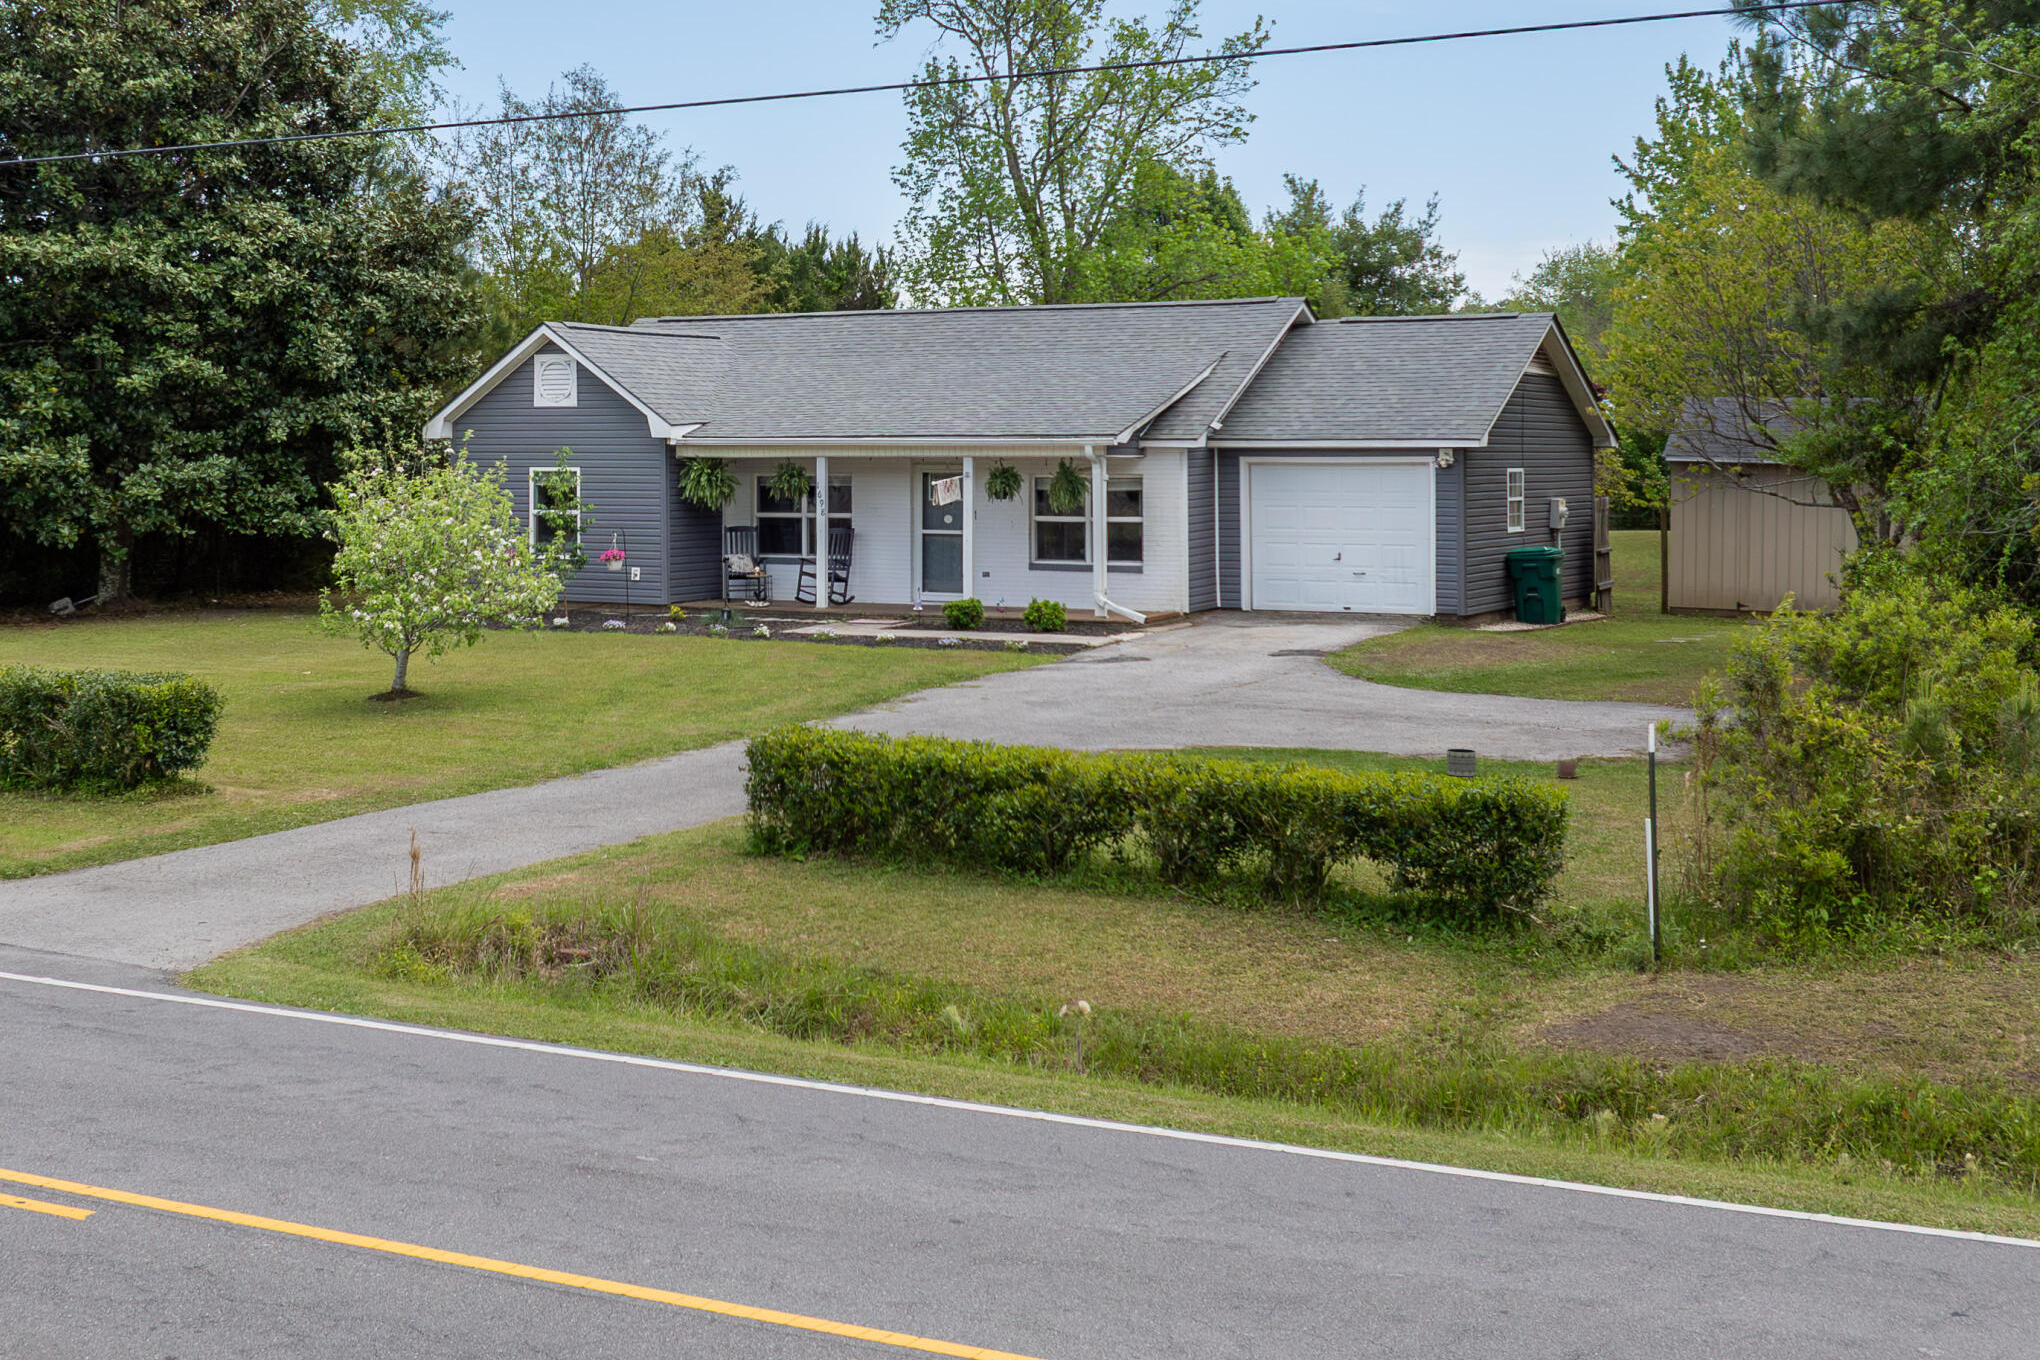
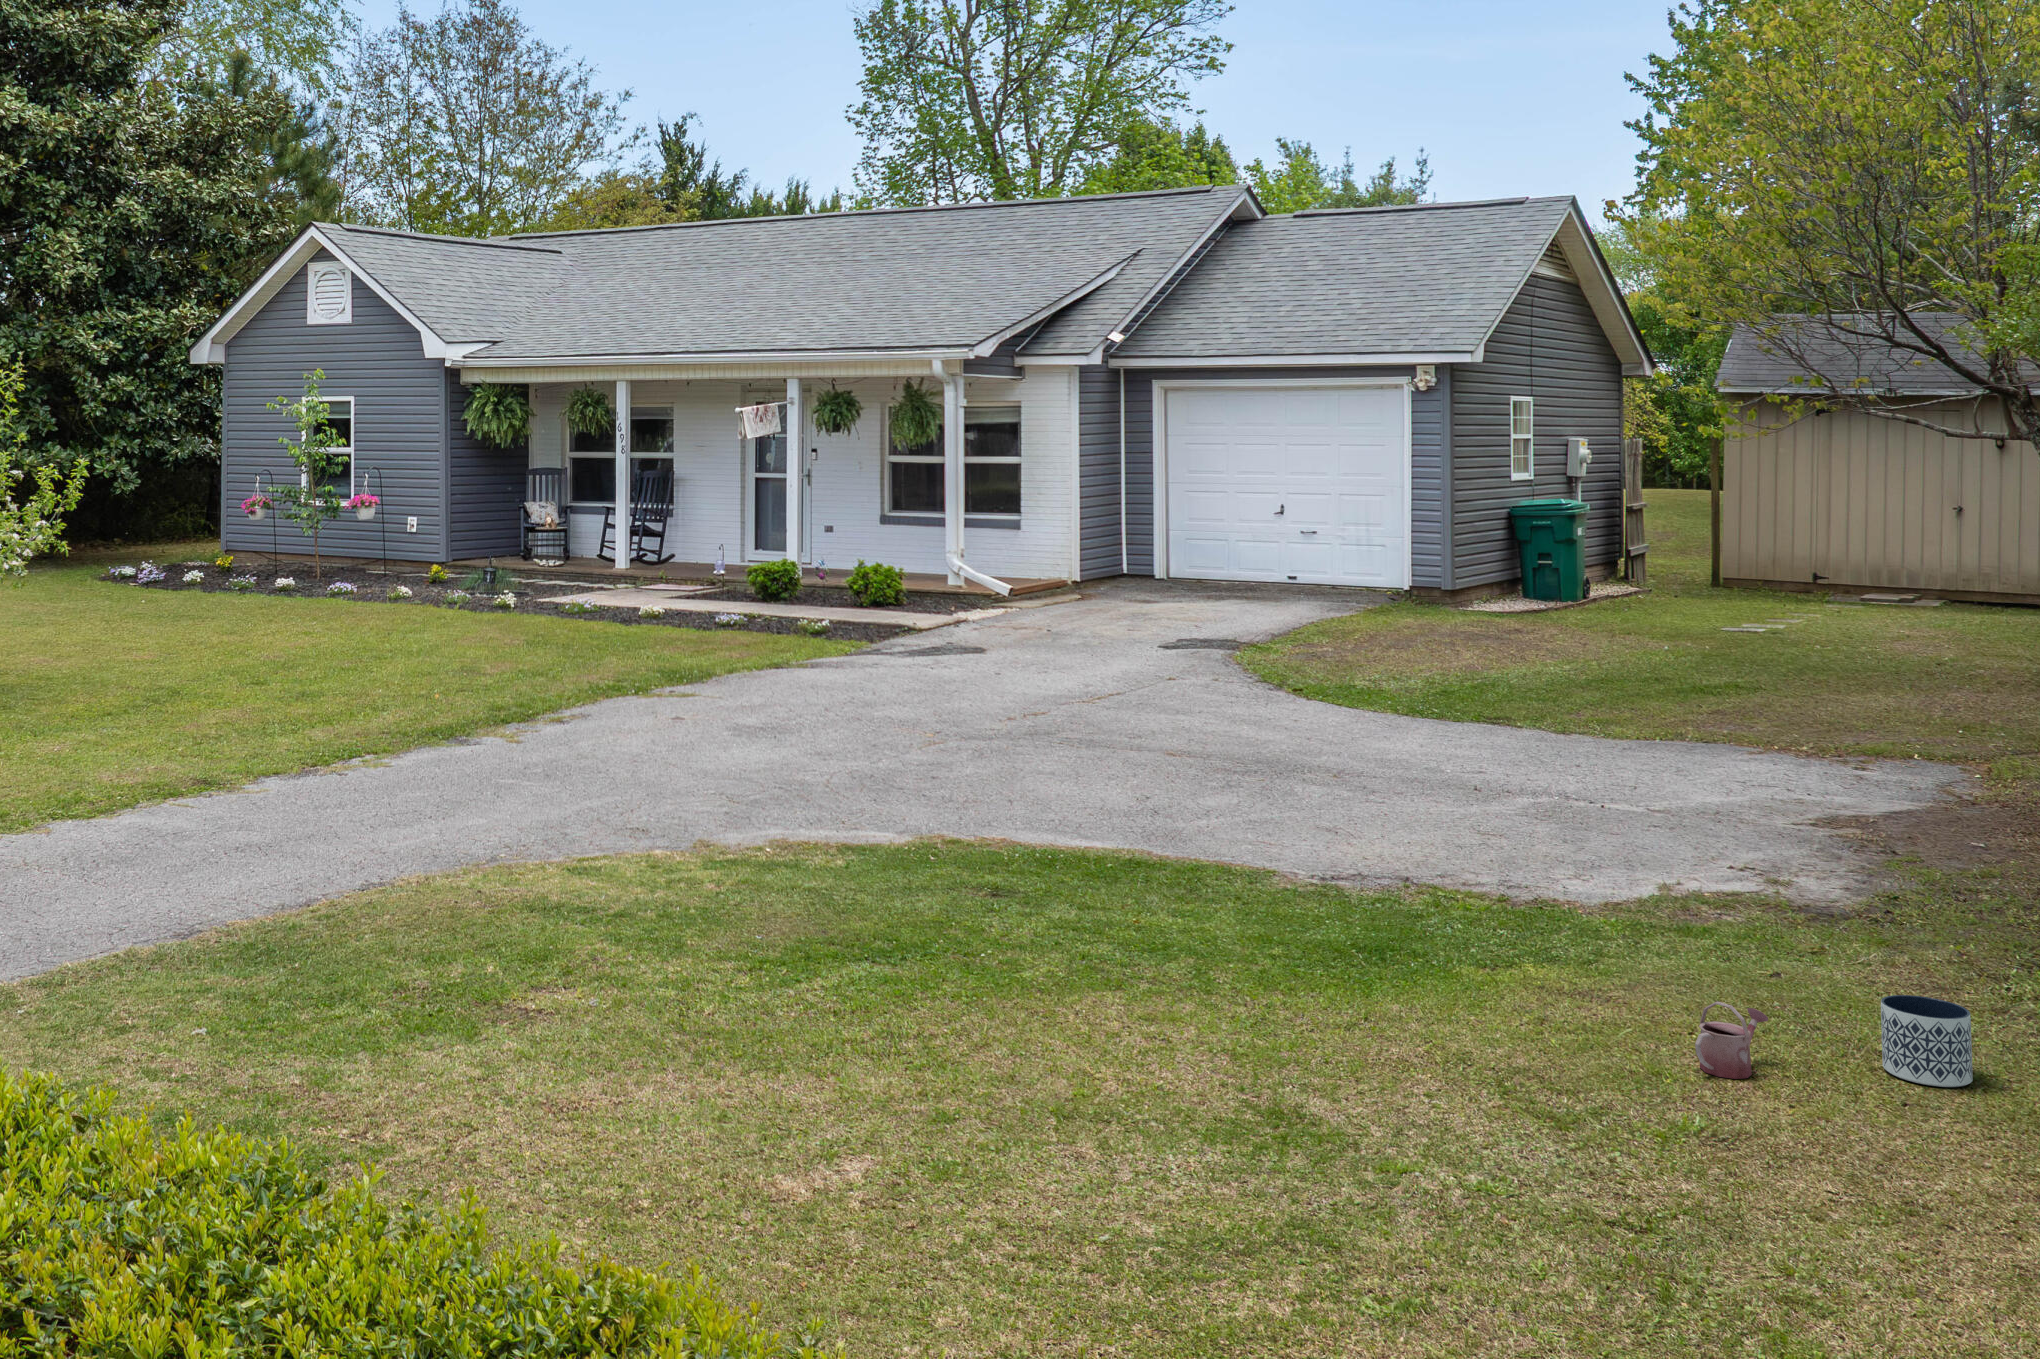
planter: present [1447,749,1476,776] -> present [1881,995,1973,1087]

